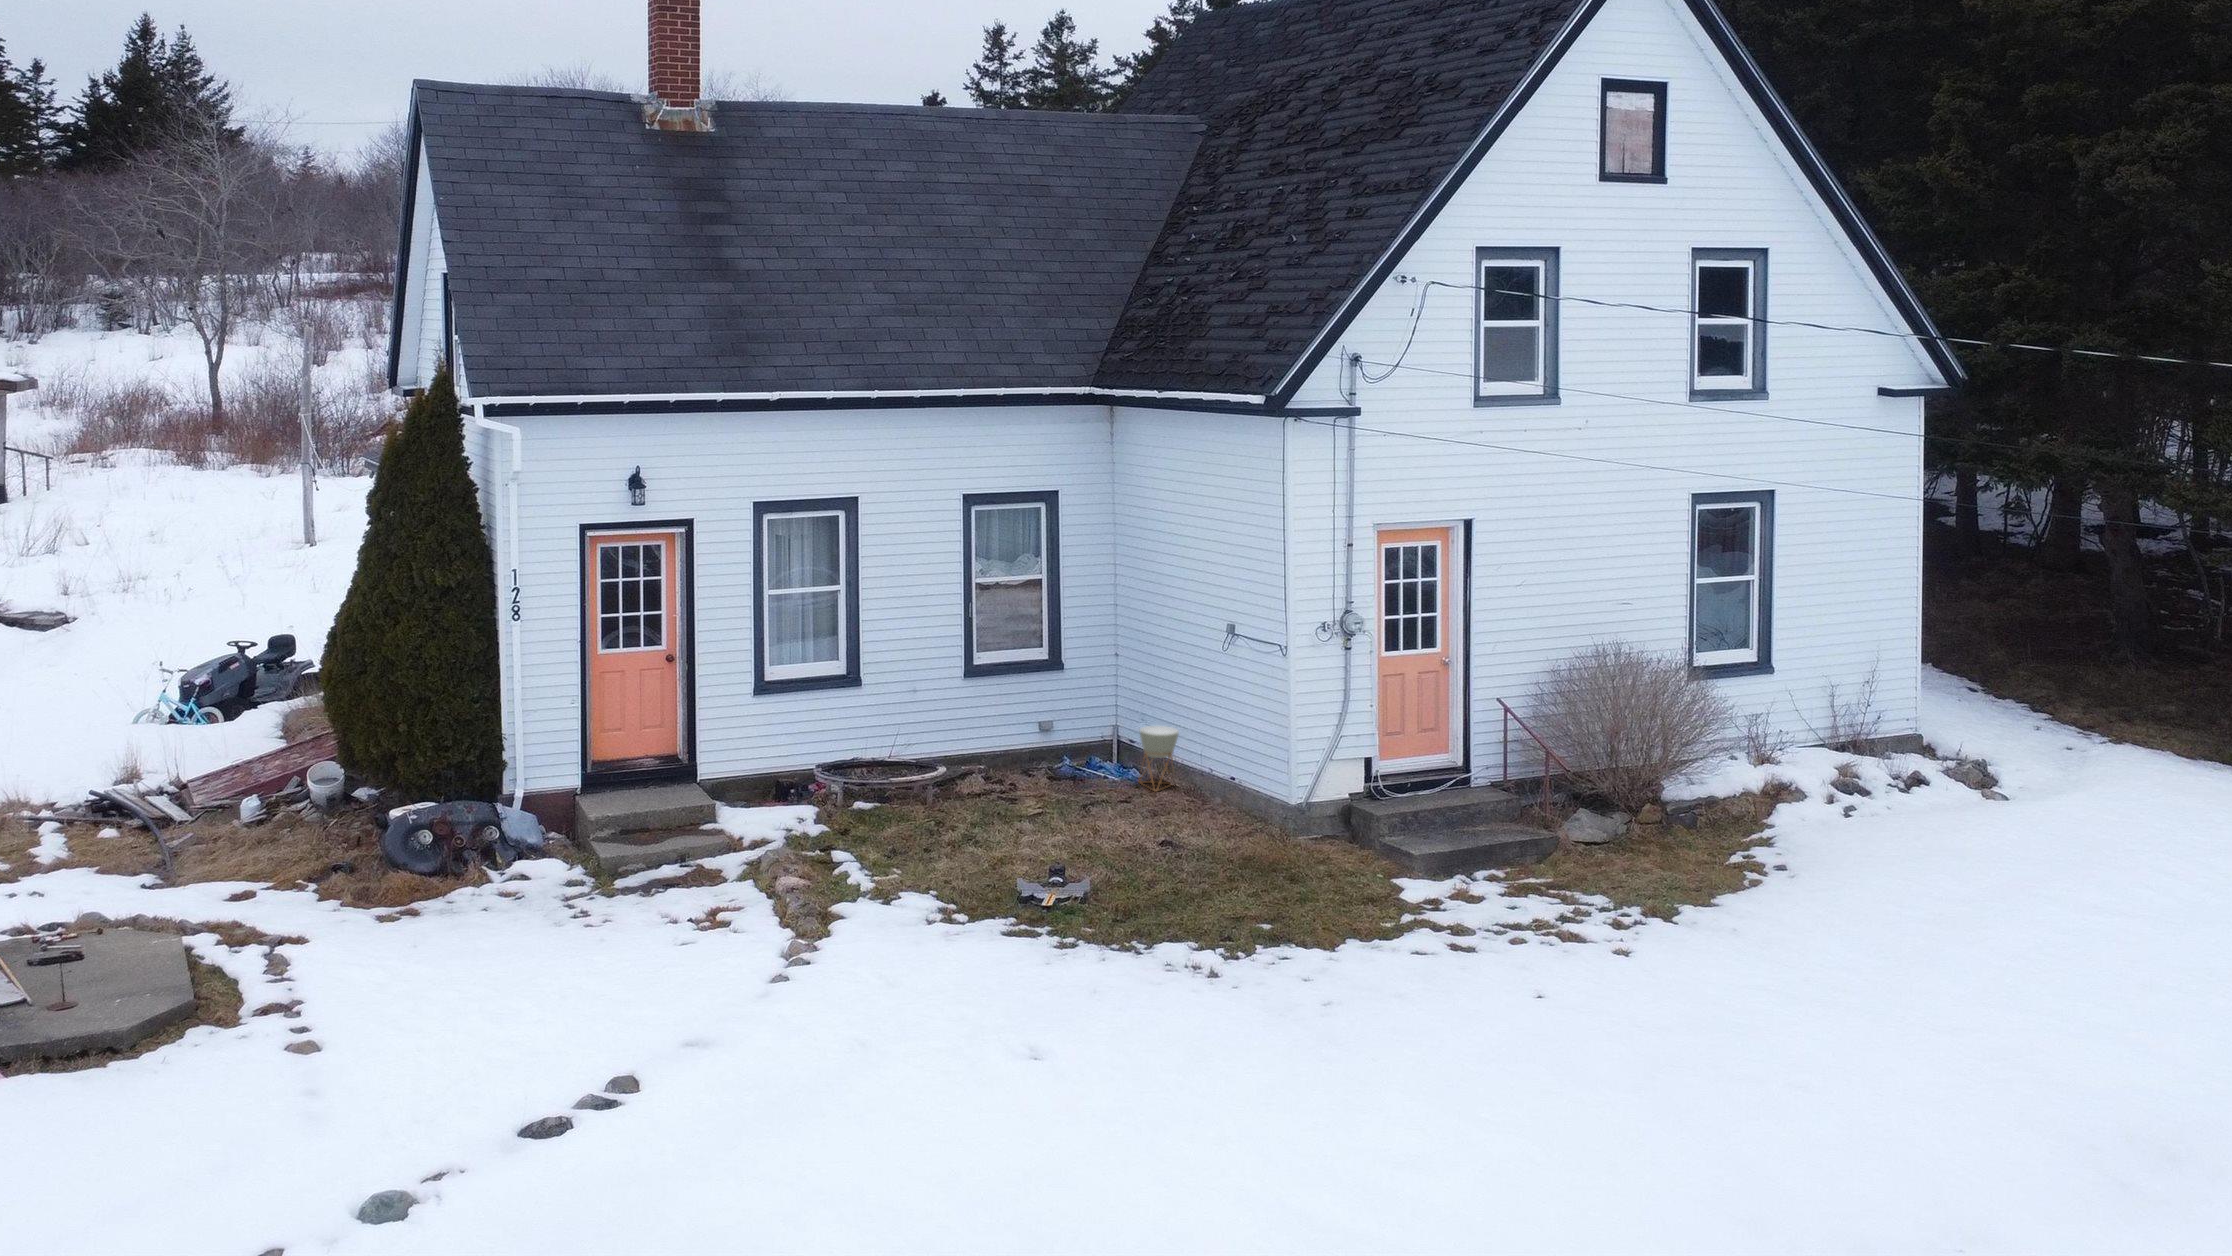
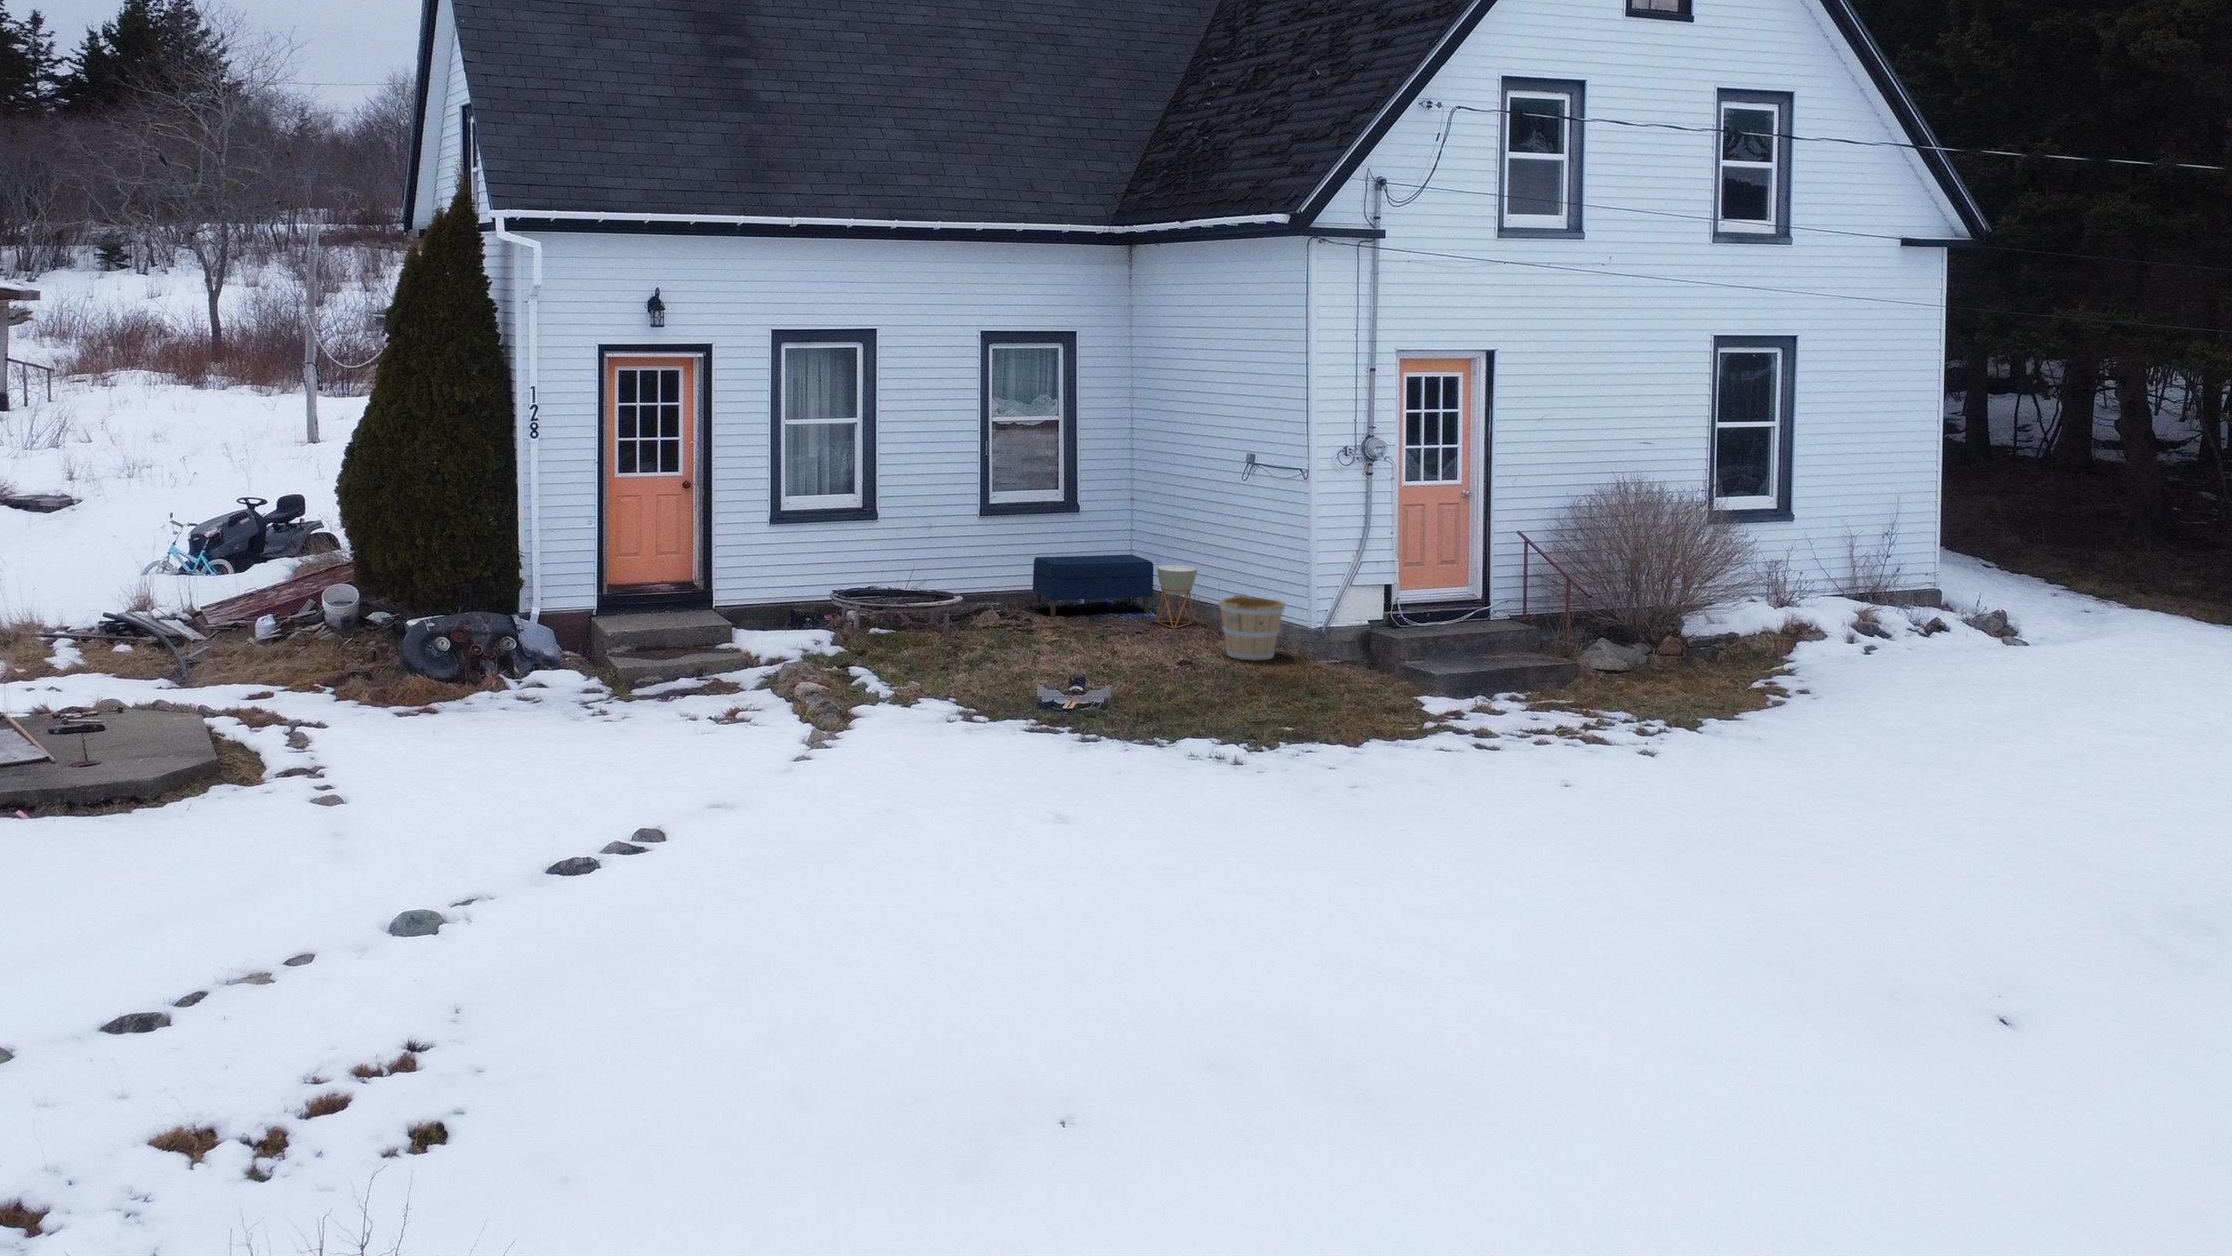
bench: none [1017,709,1137,776] -> present [1033,555,1154,616]
wooden bucket: none [1198,766,1264,835] -> present [1219,595,1285,661]

